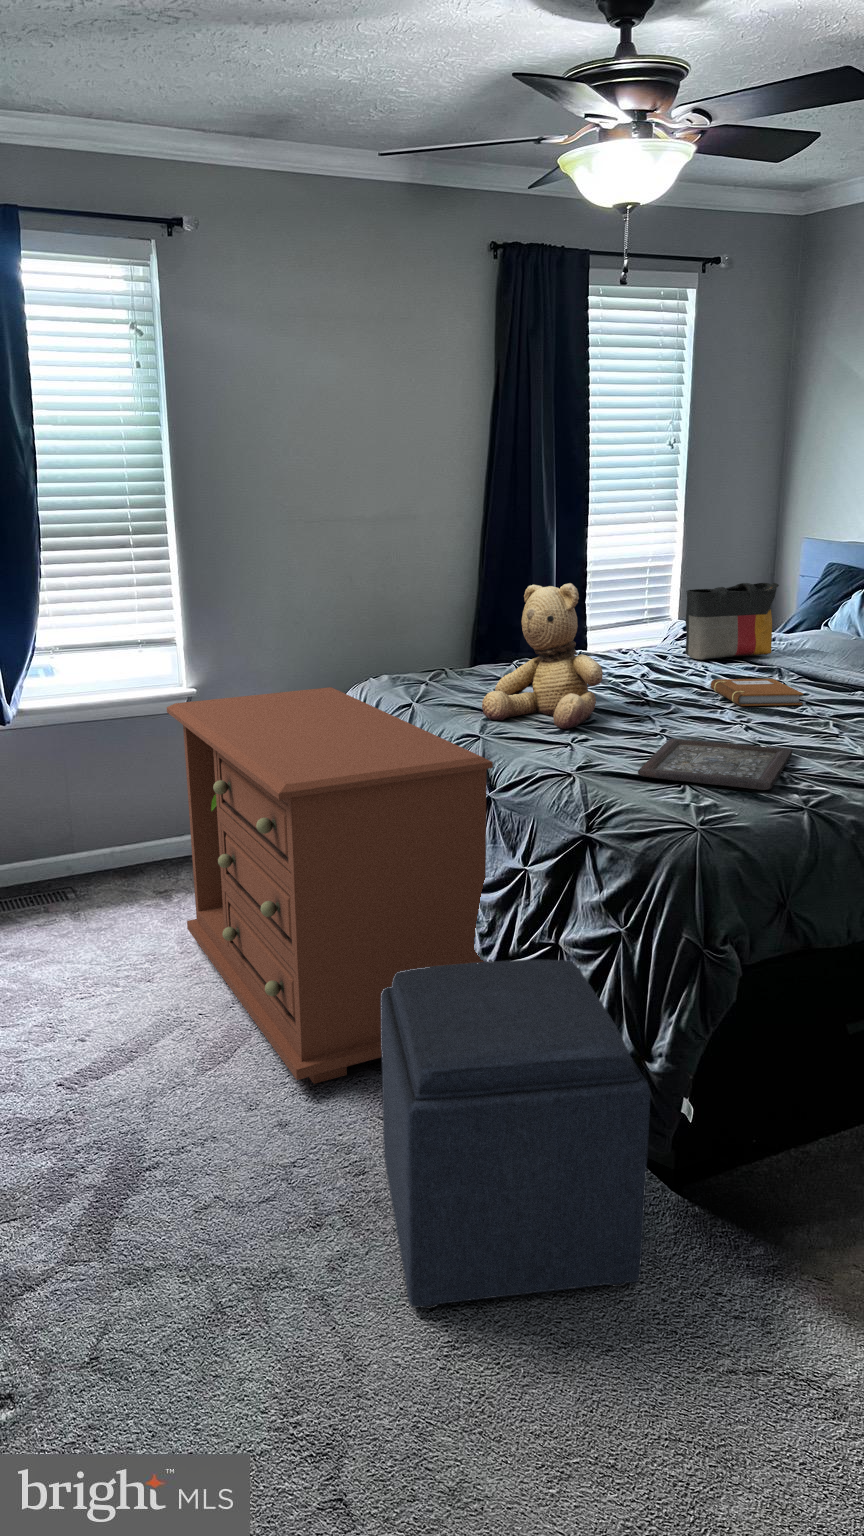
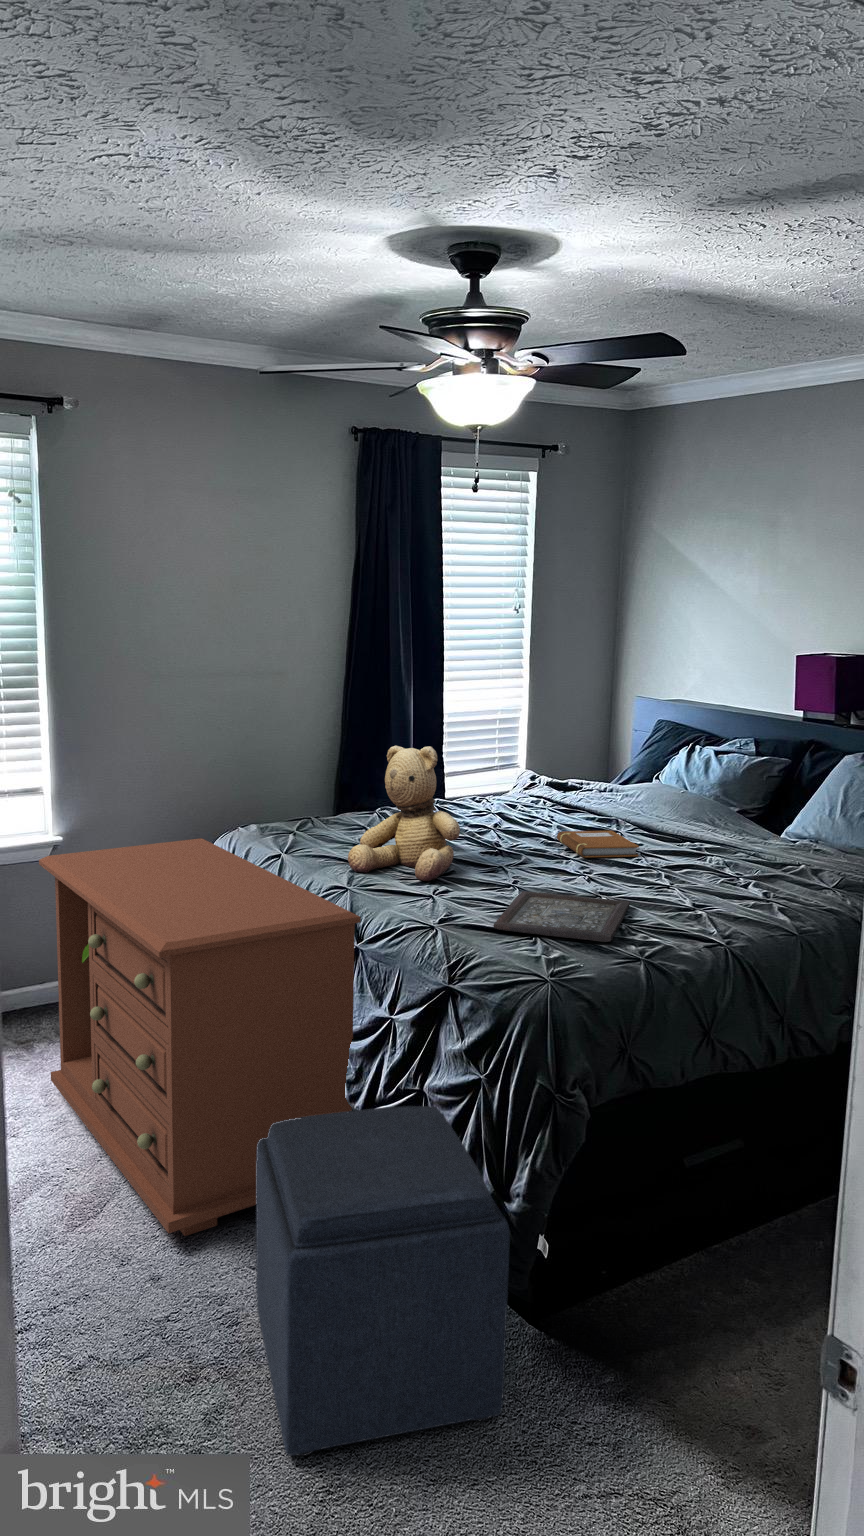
tote bag: present [685,583,779,660] -> none [534,740,616,810]

